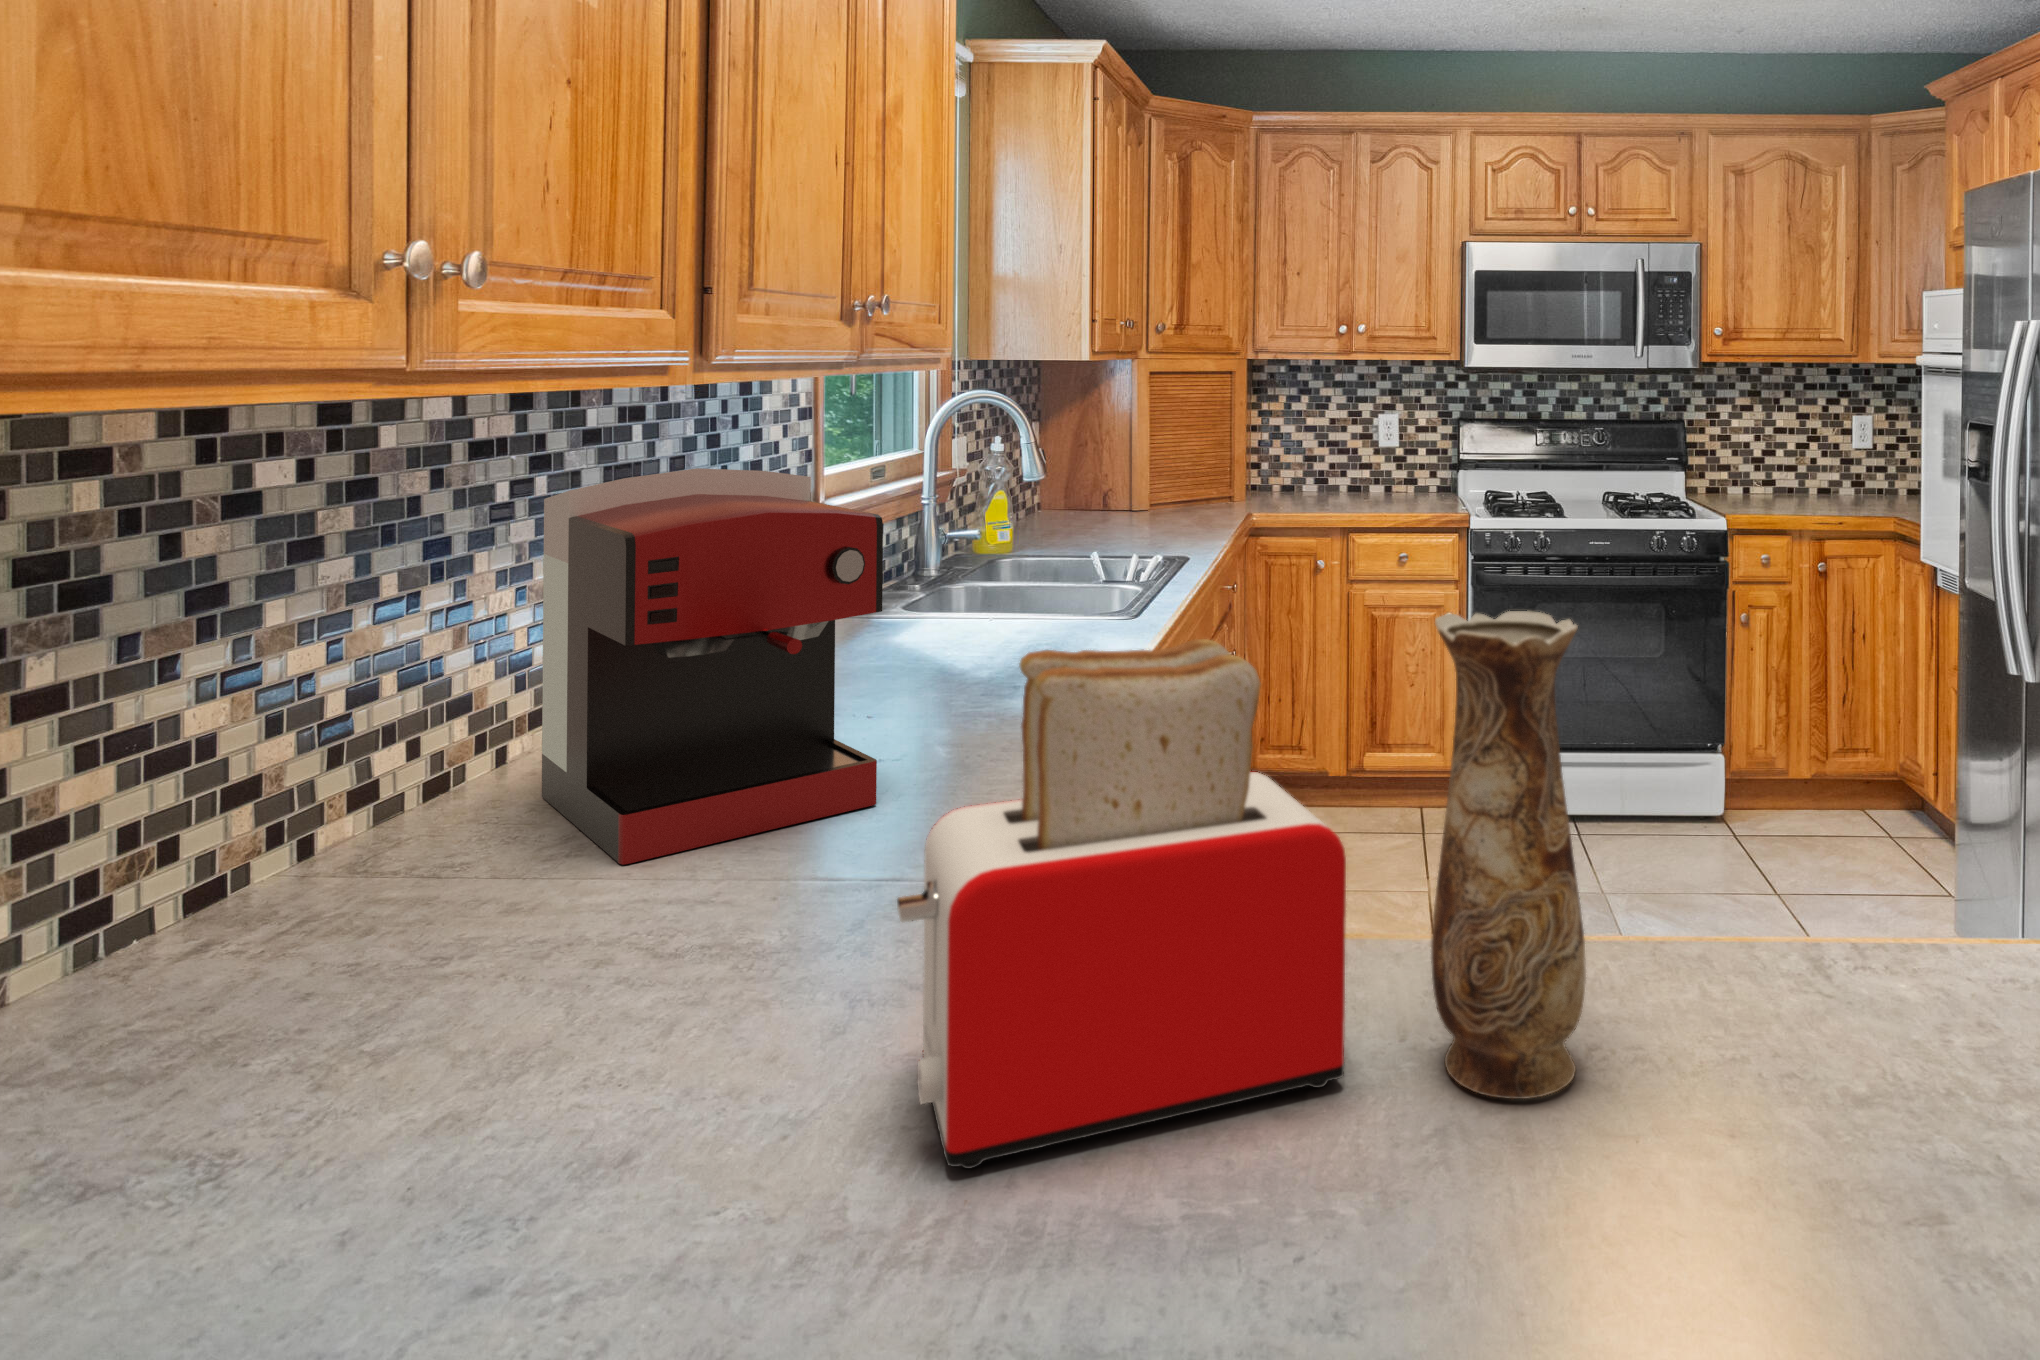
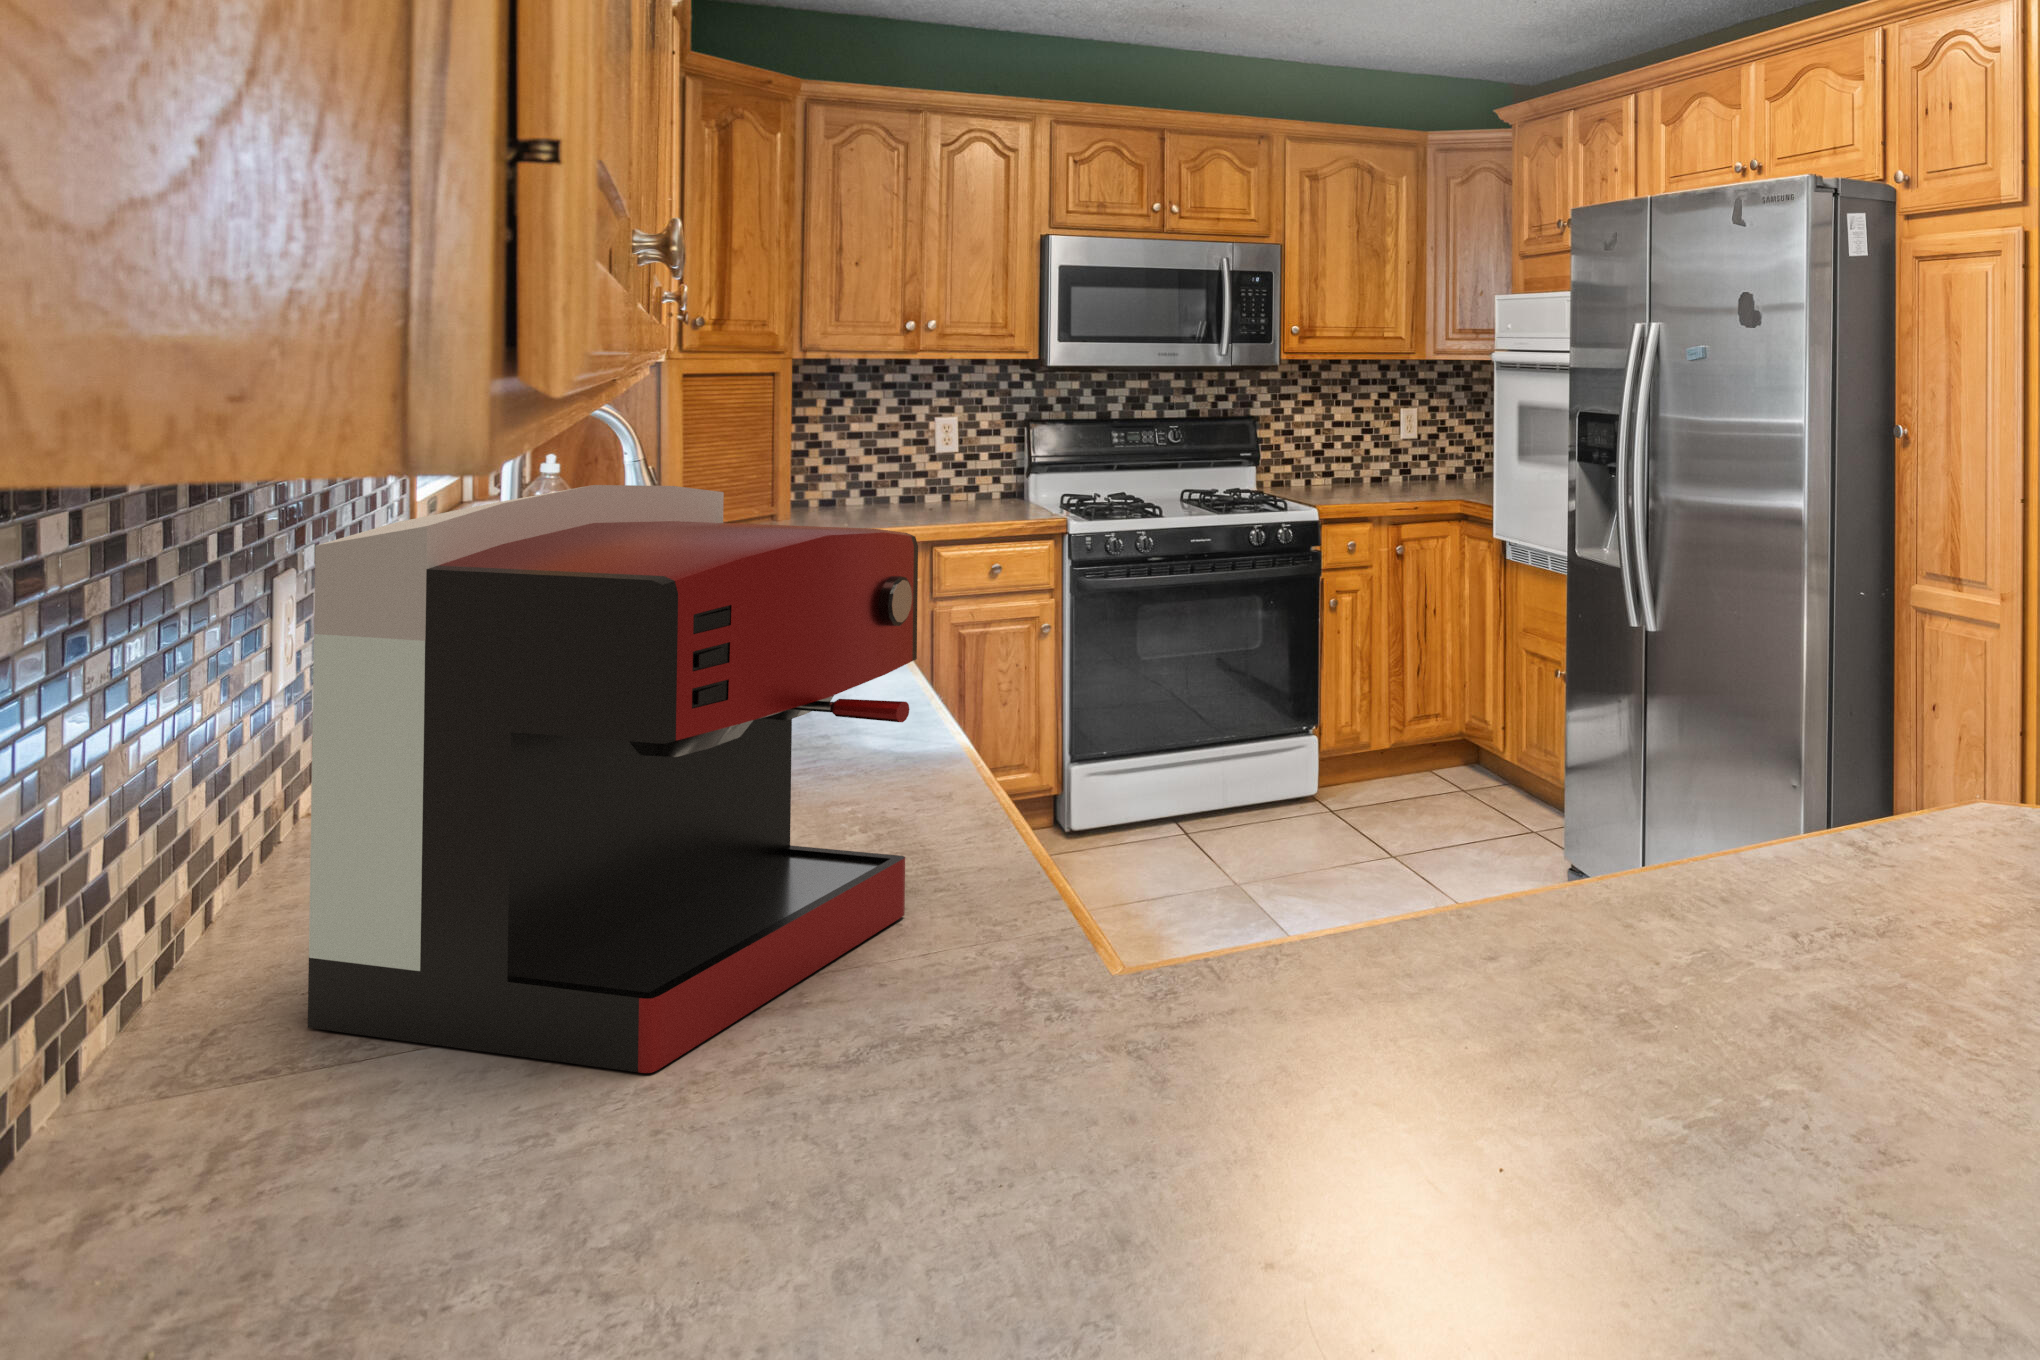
vase: present [1431,611,1586,1099] -> none [1845,559,1996,1001]
toaster: present [897,639,1346,1169] -> none [1488,614,1852,1220]

